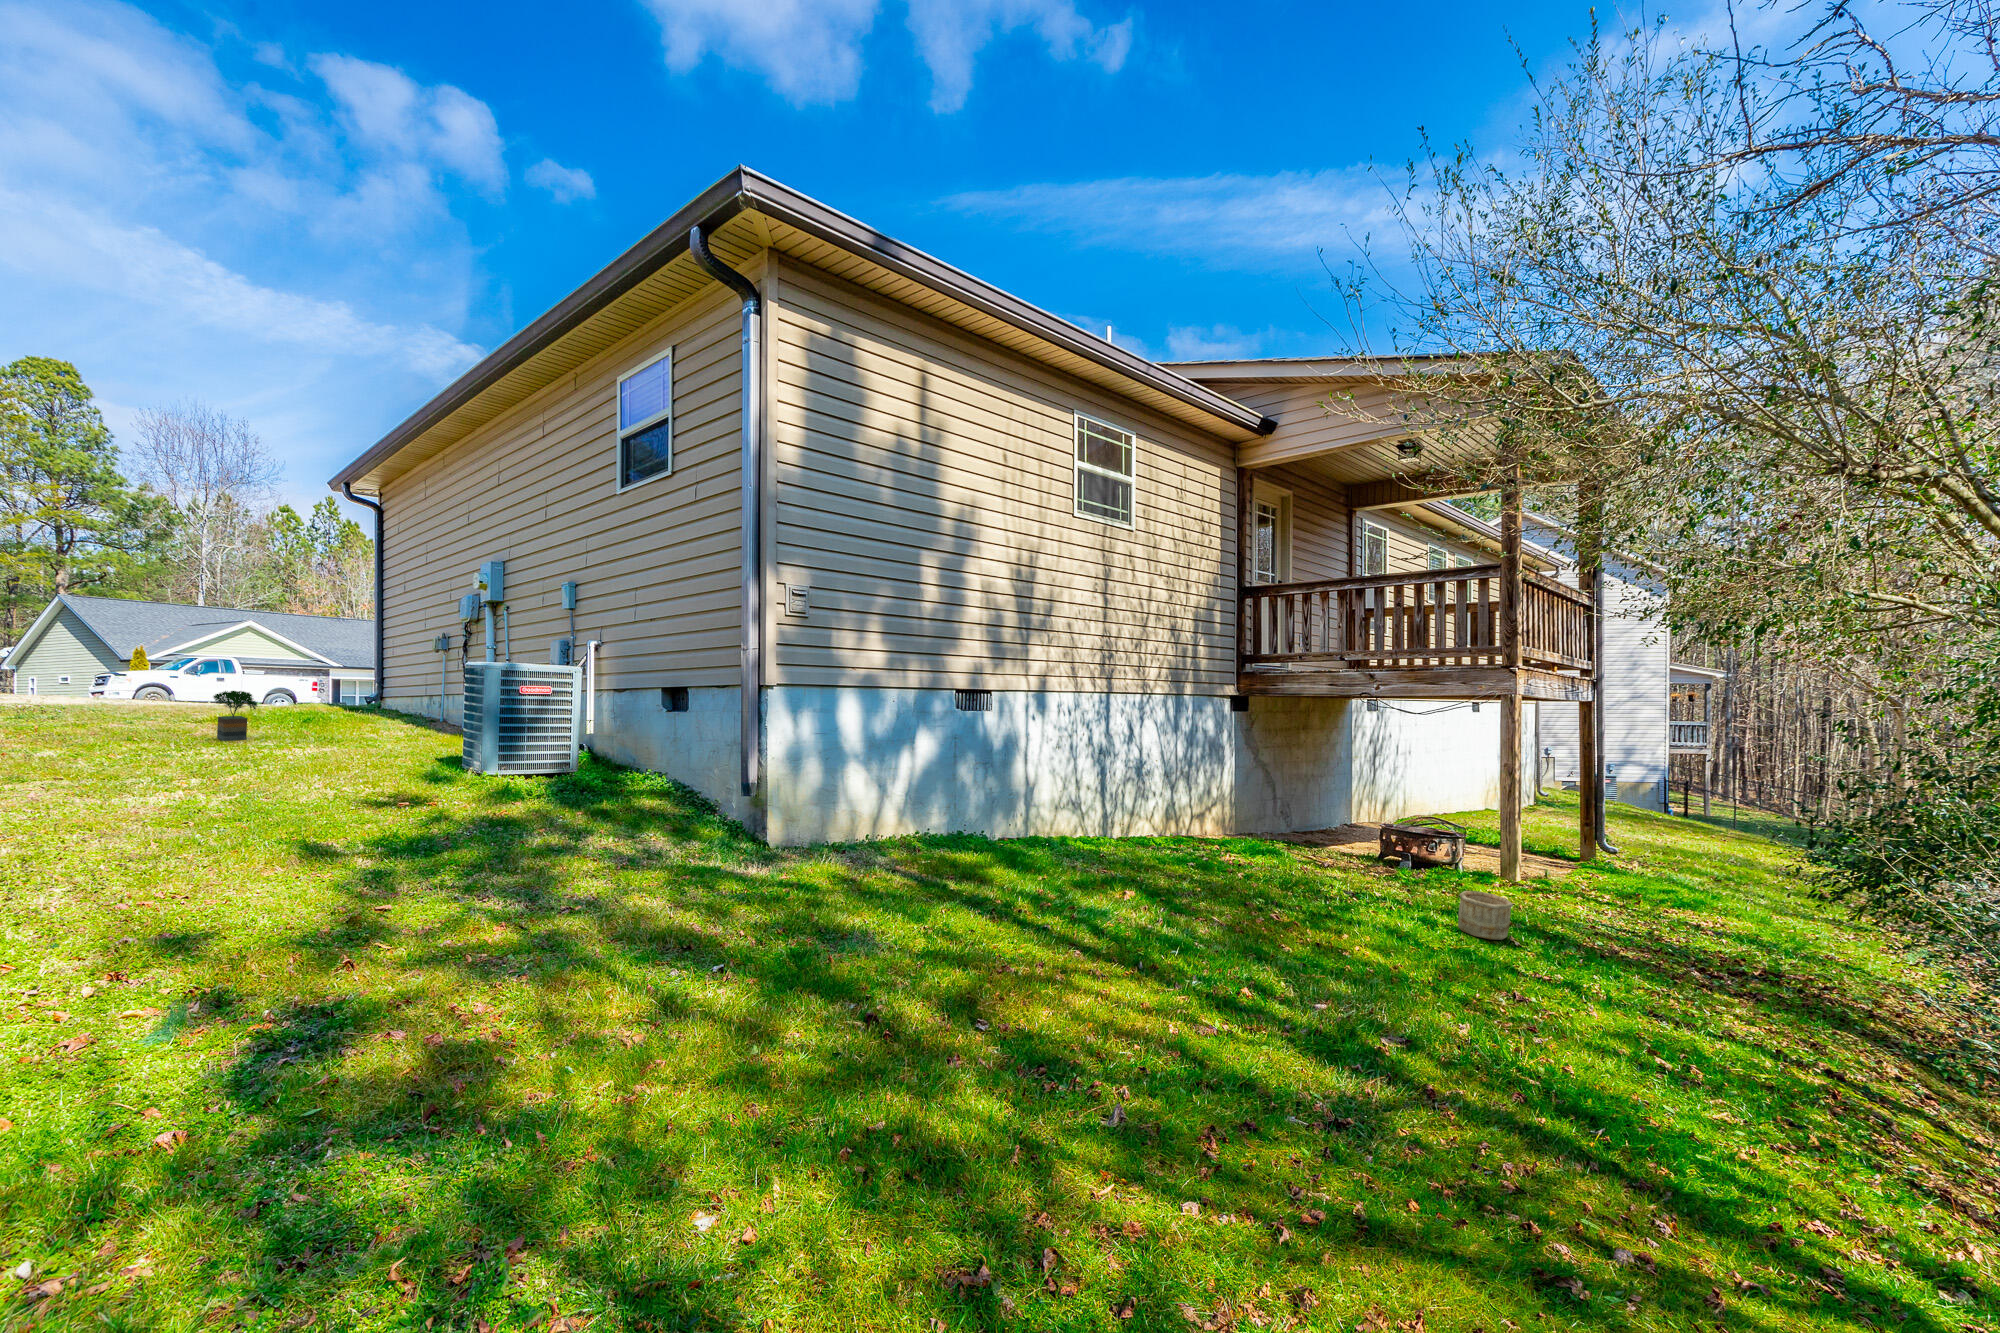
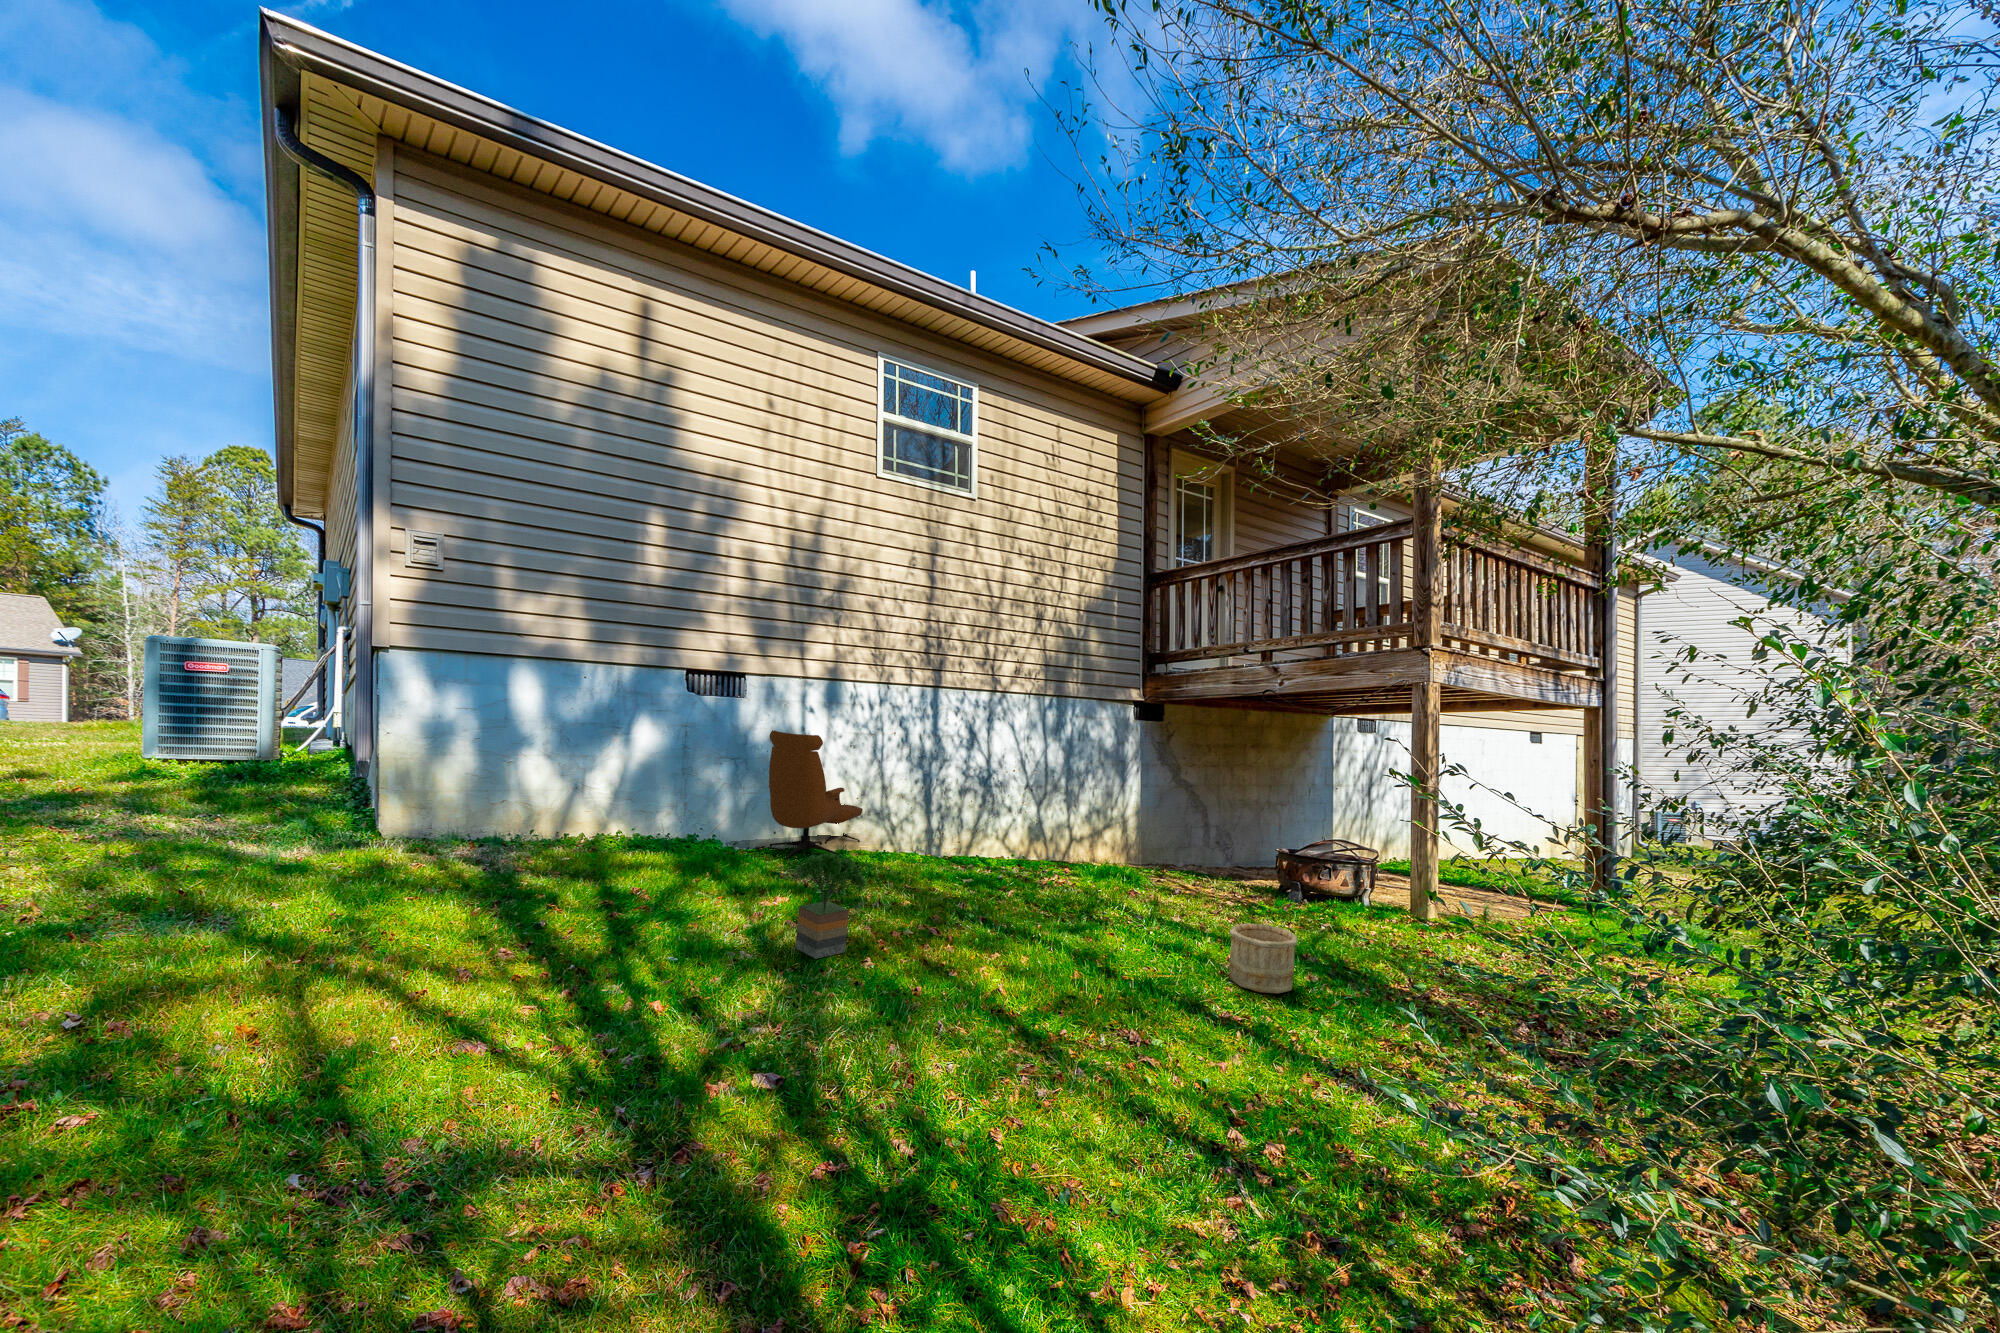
potted tree: present [214,691,257,741] -> present [794,853,867,959]
lounge chair: none [1029,744,1095,849] -> present [768,730,863,860]

